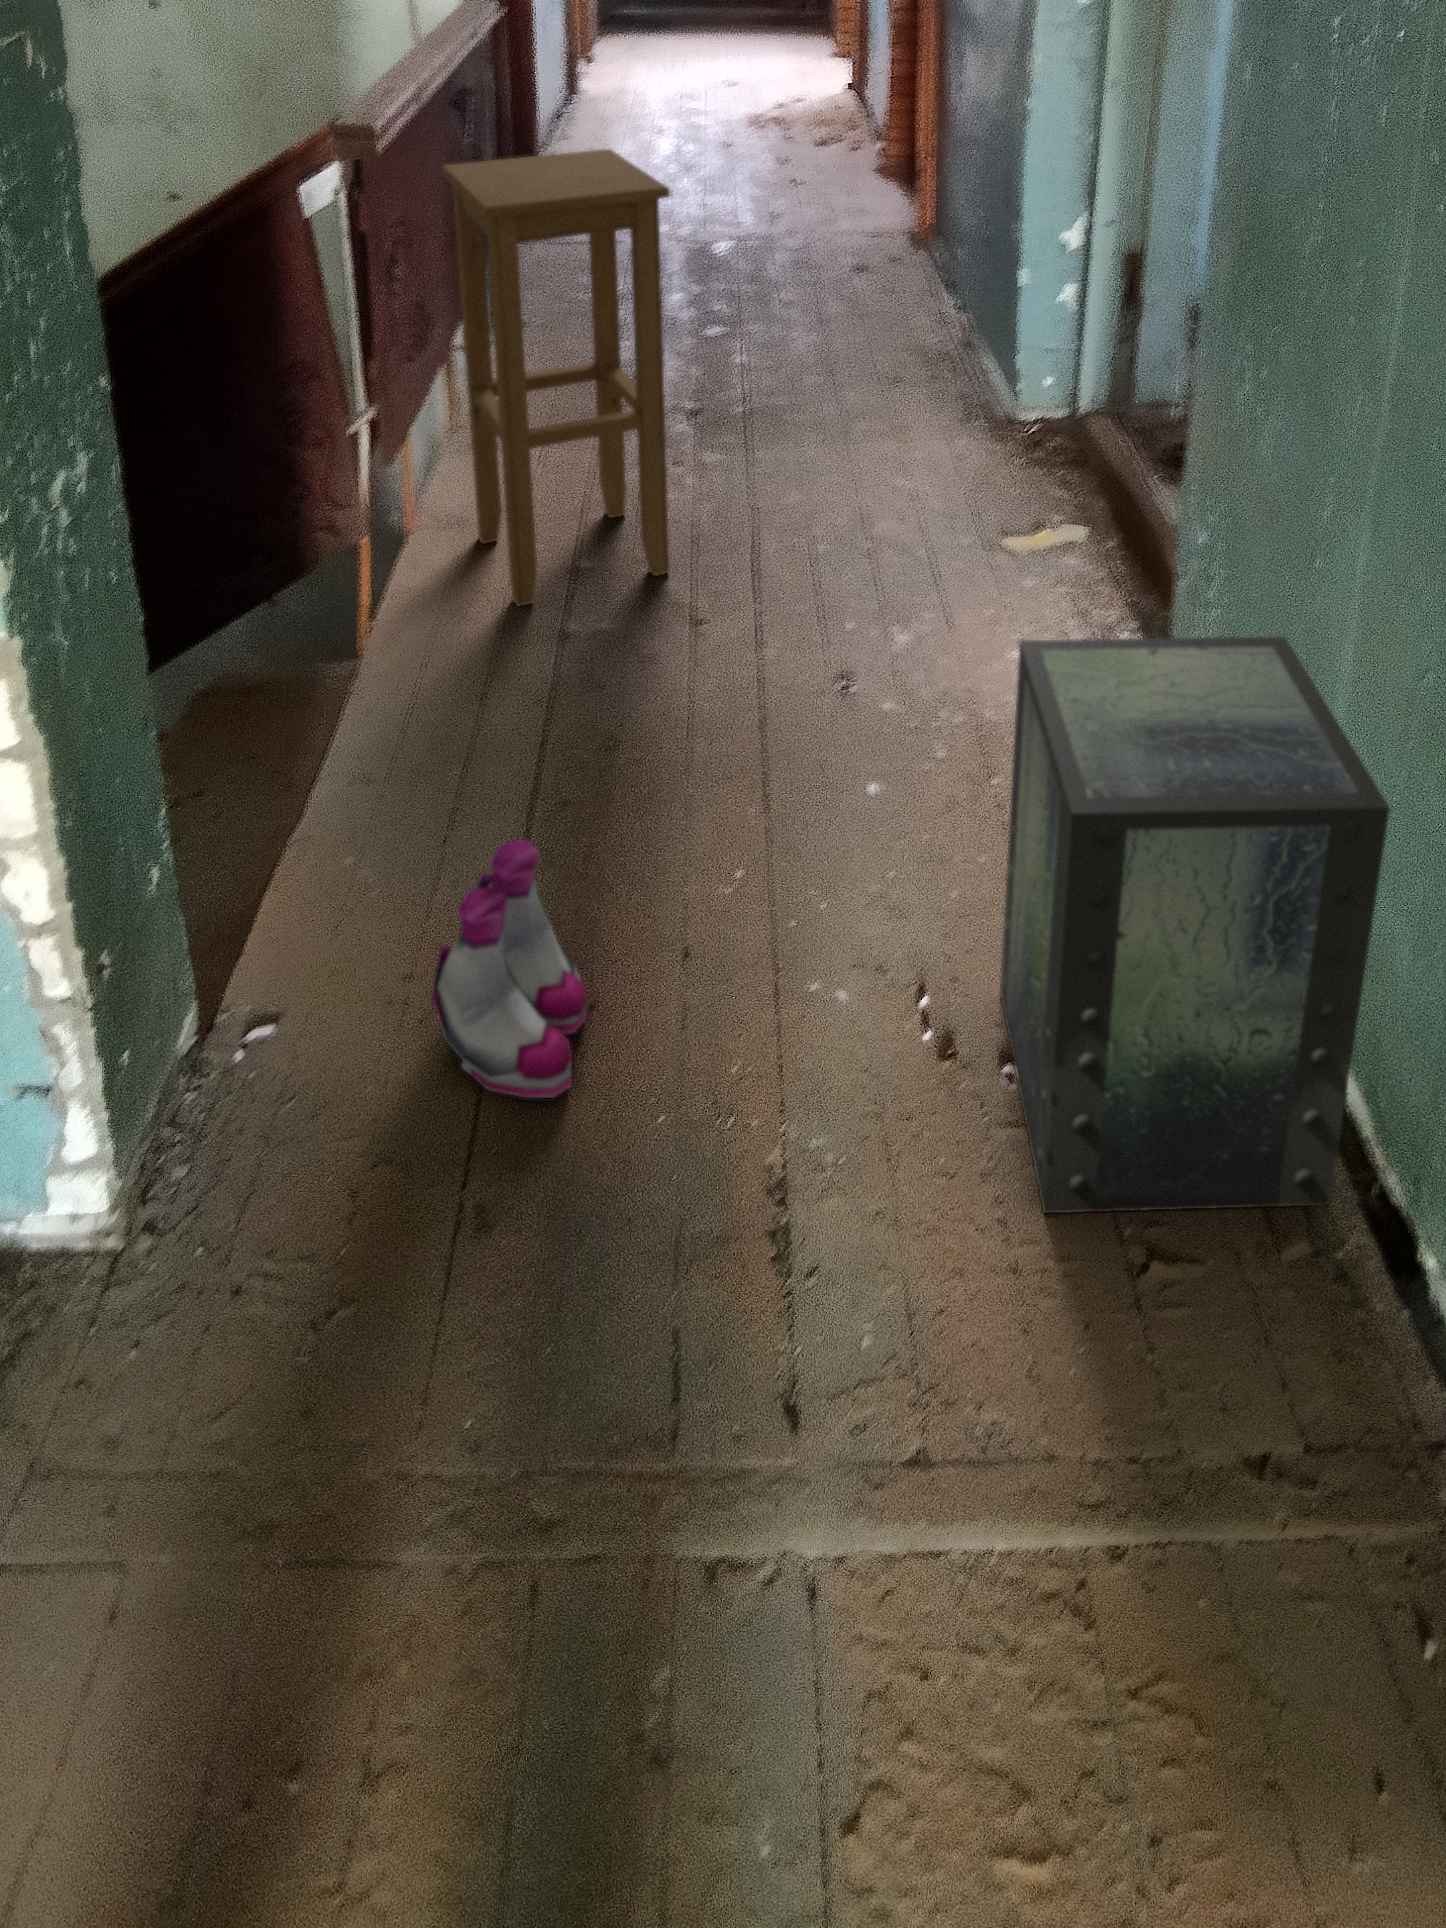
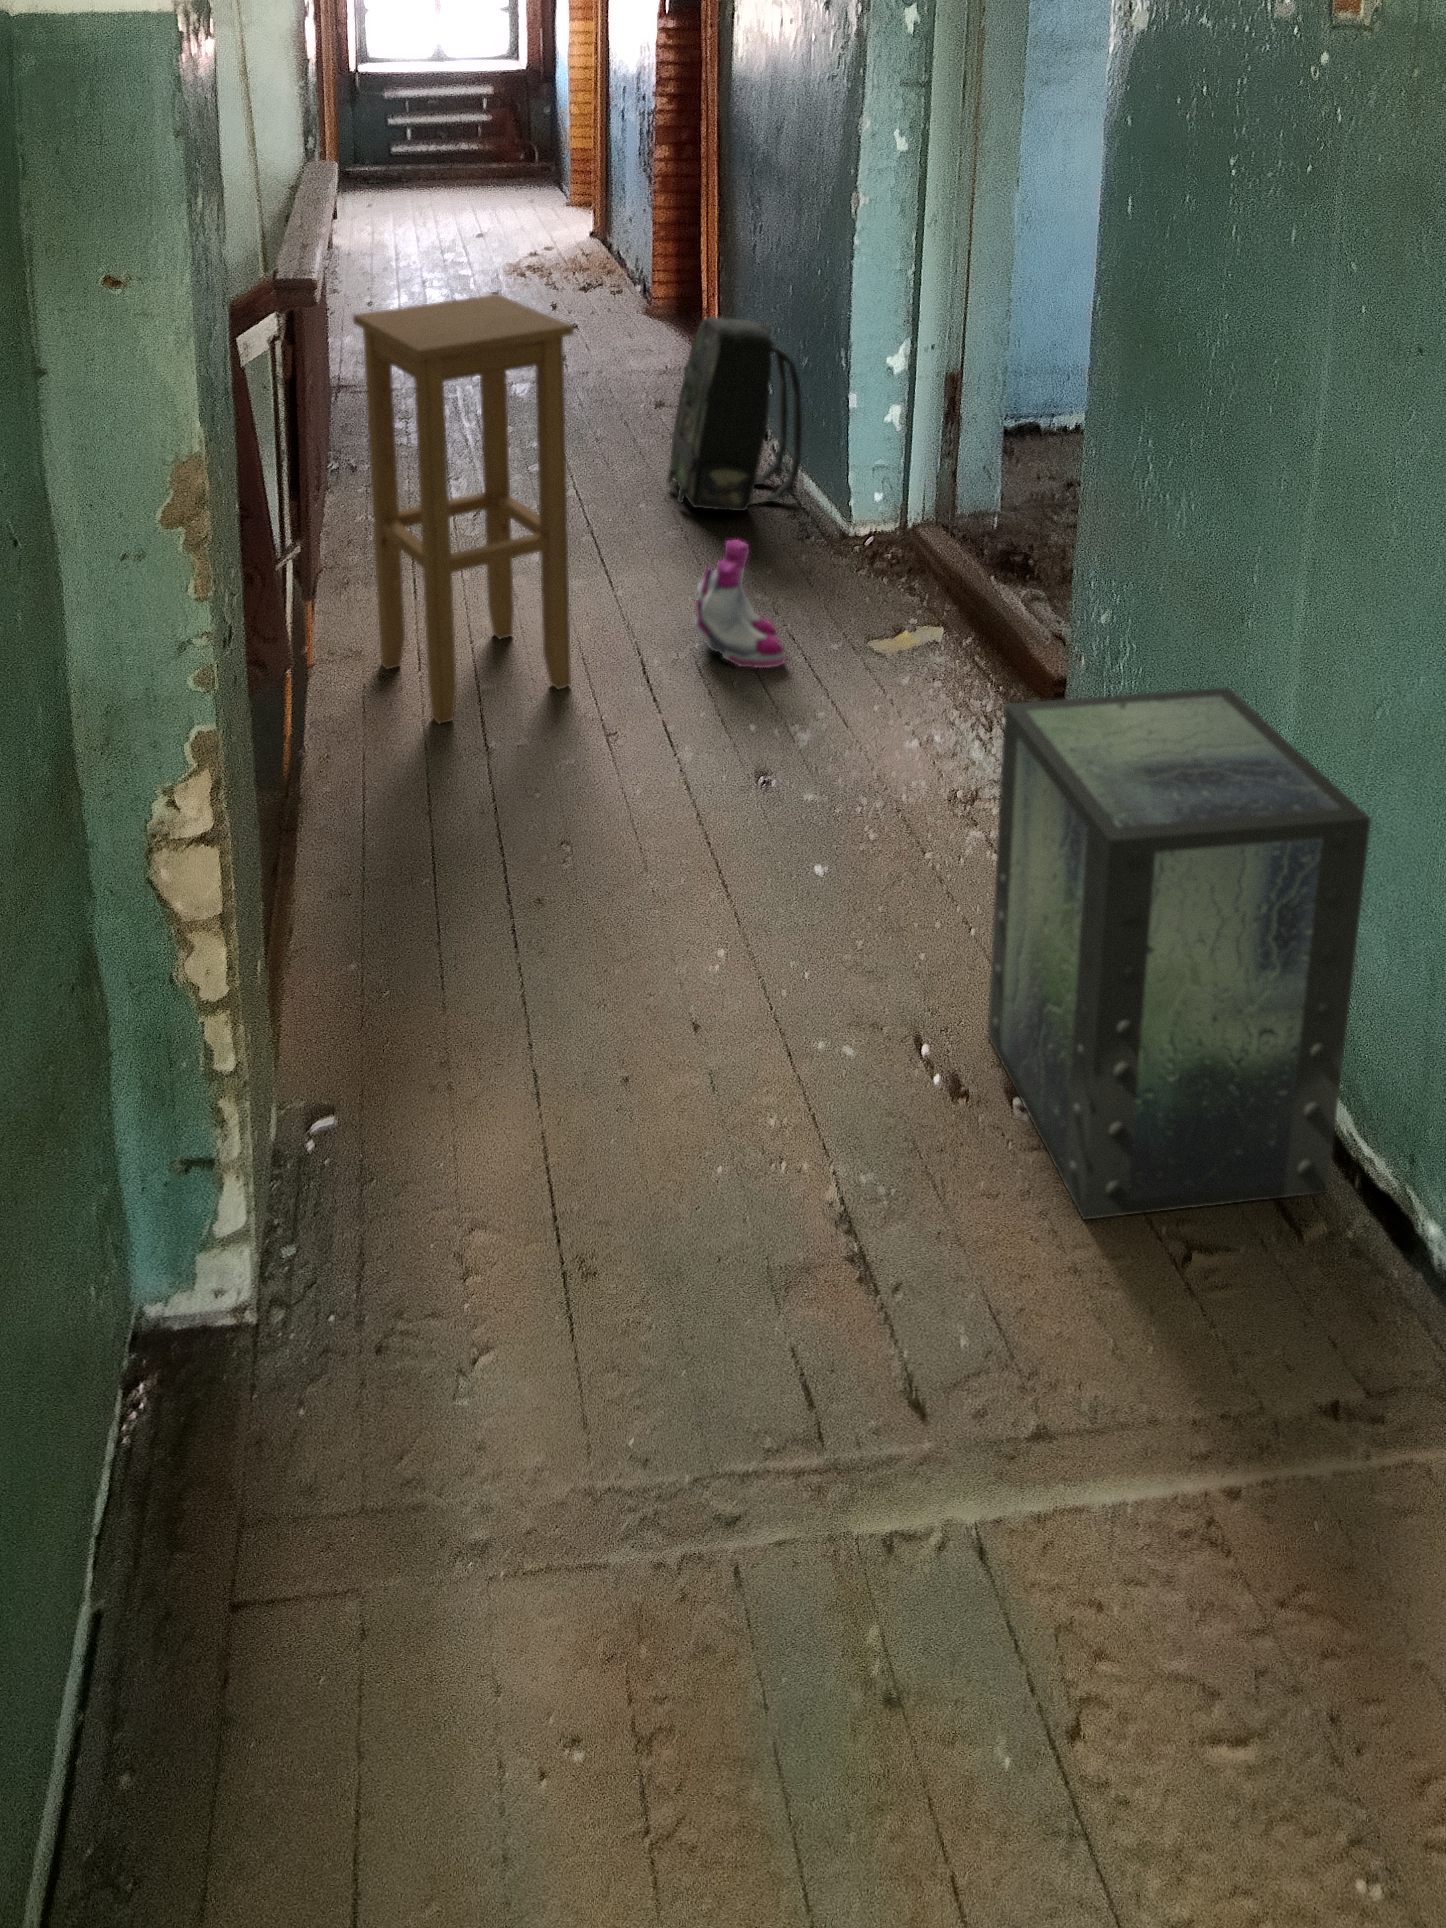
backpack: none [838,184,978,394] -> present [667,317,802,511]
boots: present [430,840,587,1098] -> present [695,539,786,668]

